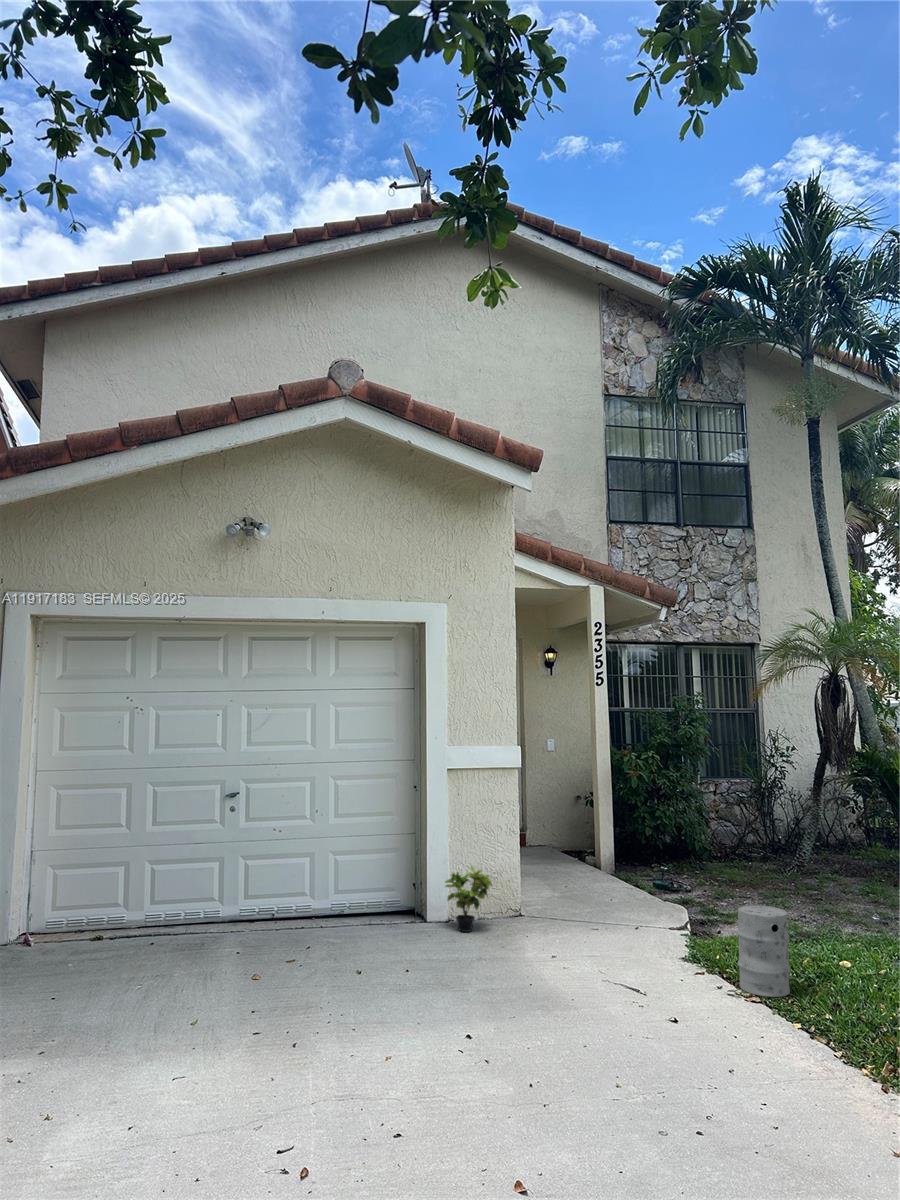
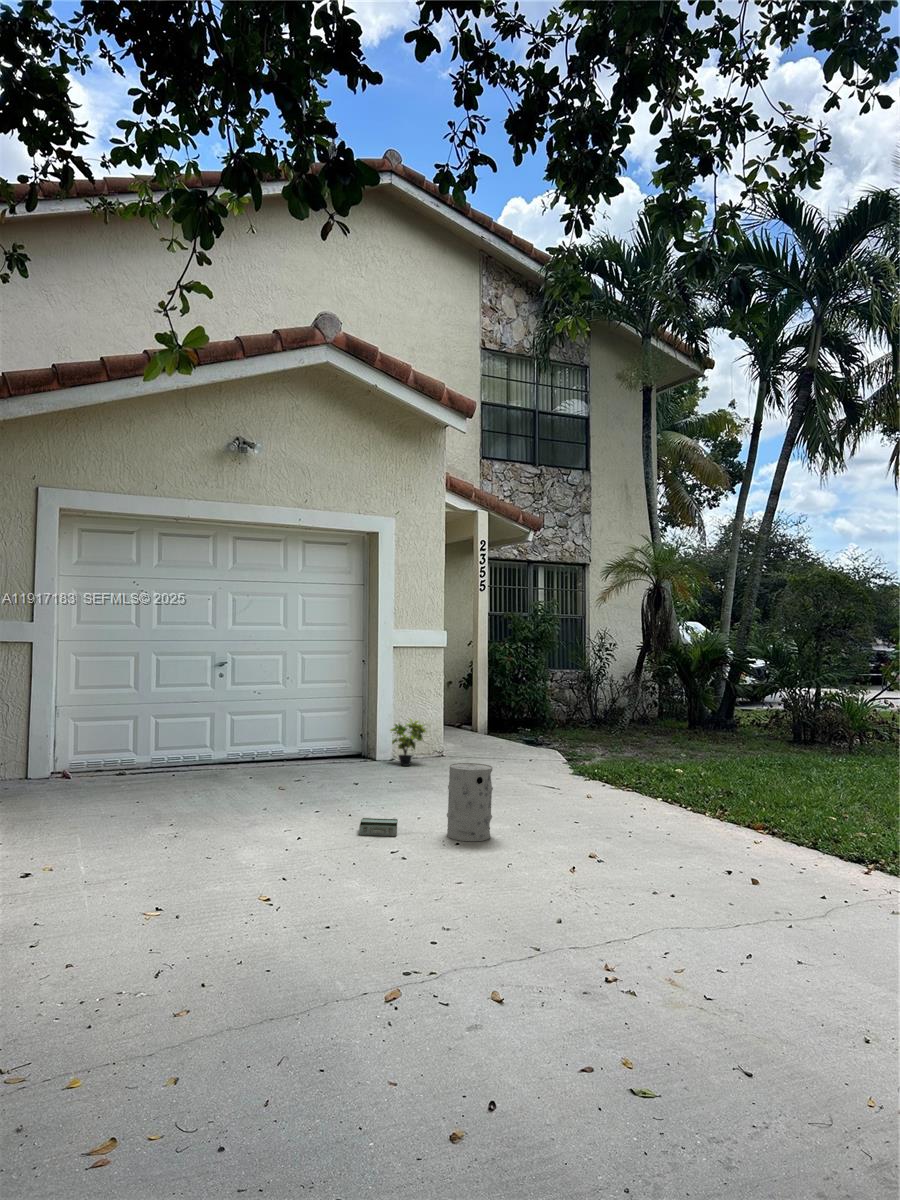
trash can: present [737,905,791,997] -> present [447,763,493,841]
toolbox: none [279,1066,347,1108] -> present [359,818,398,836]

